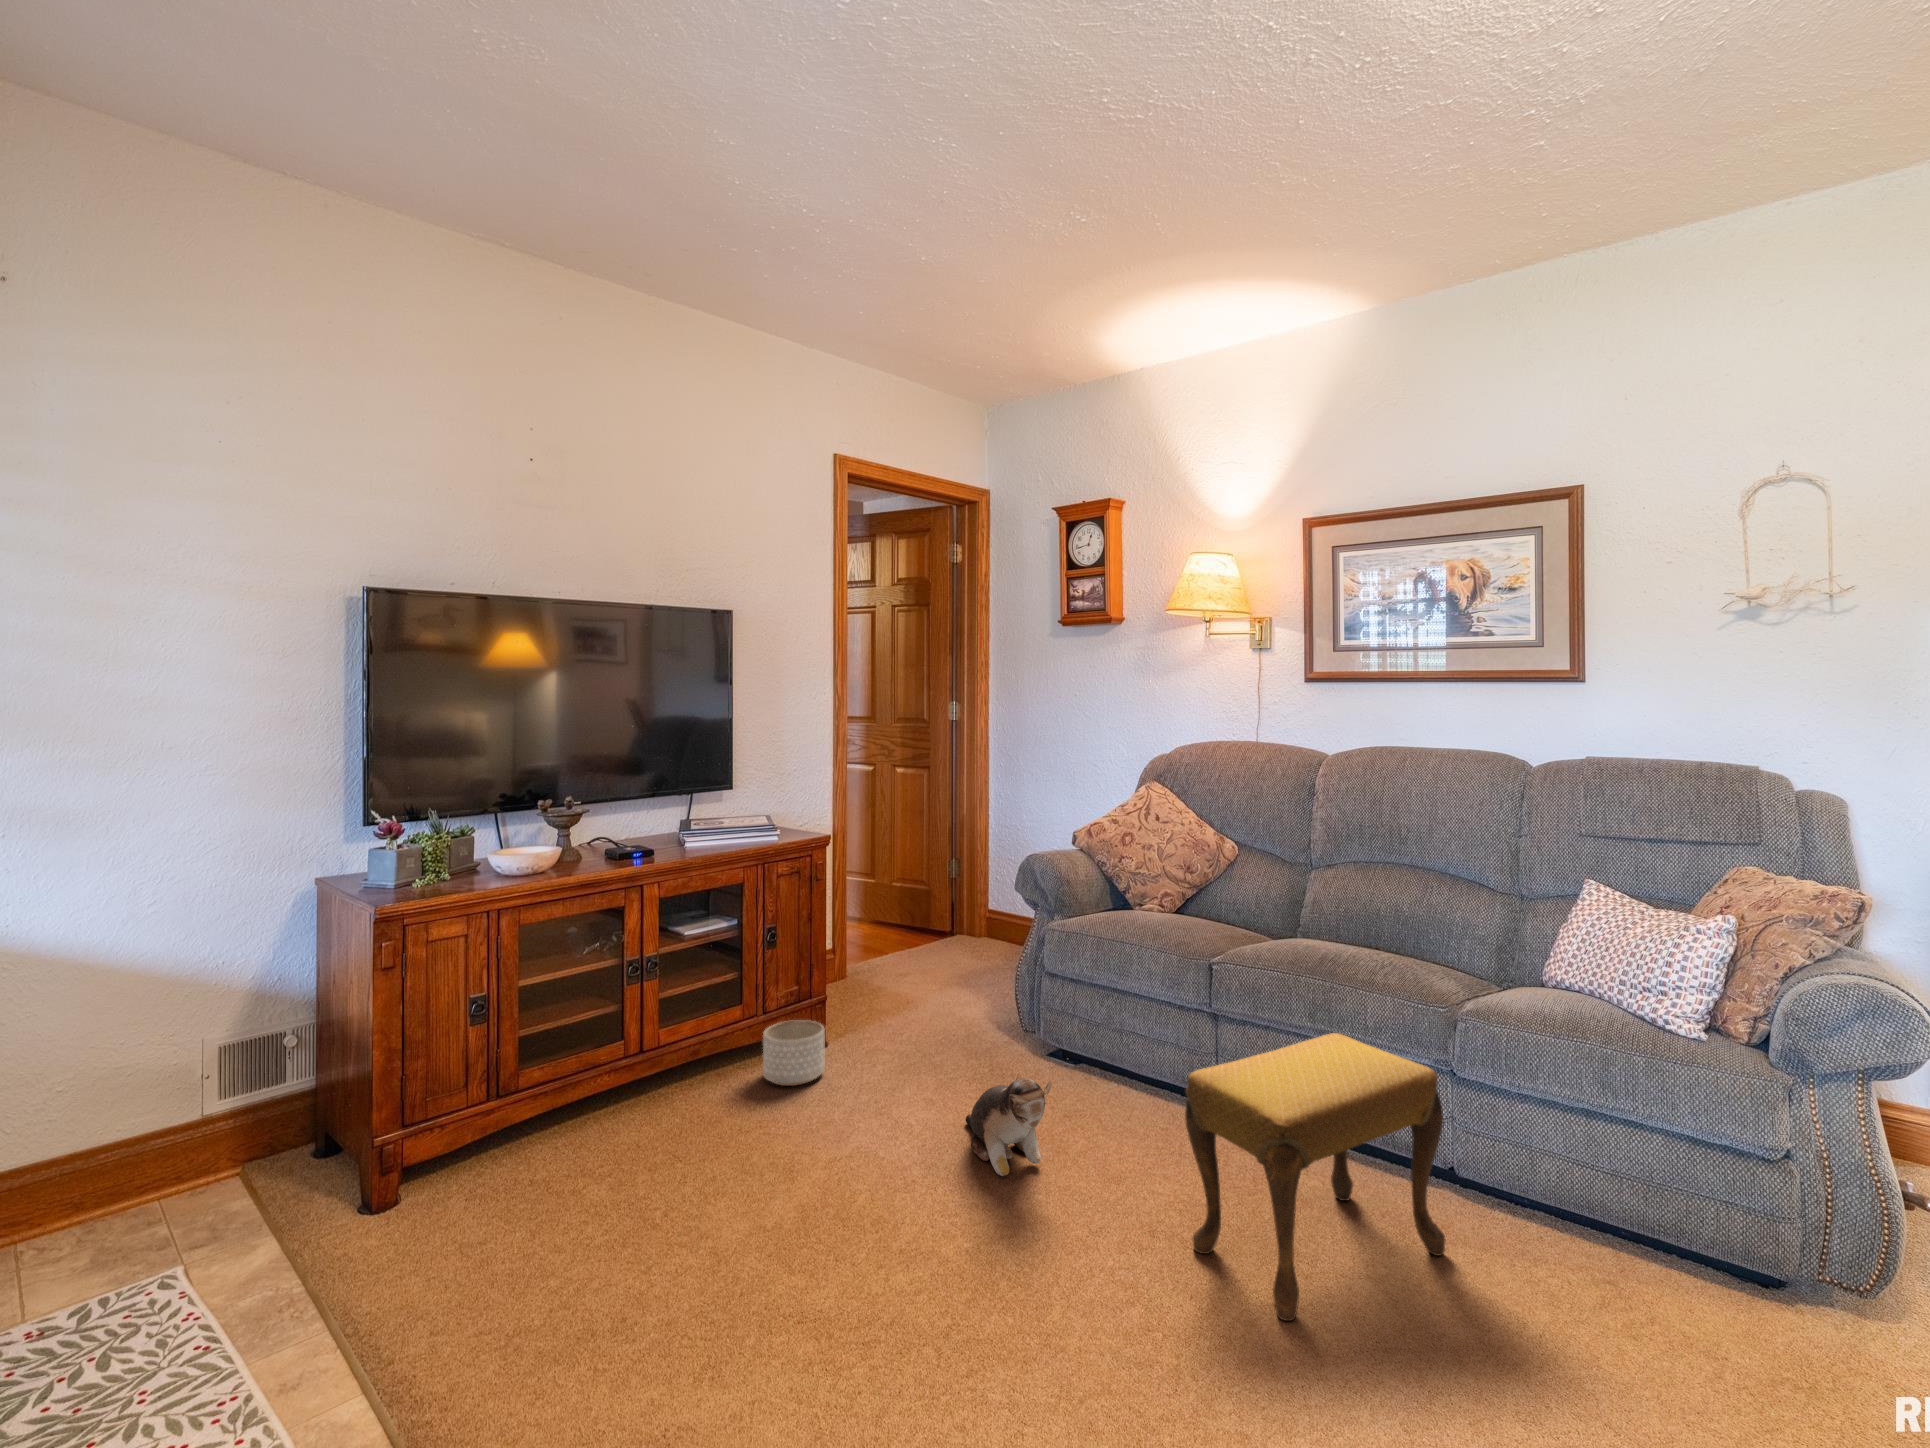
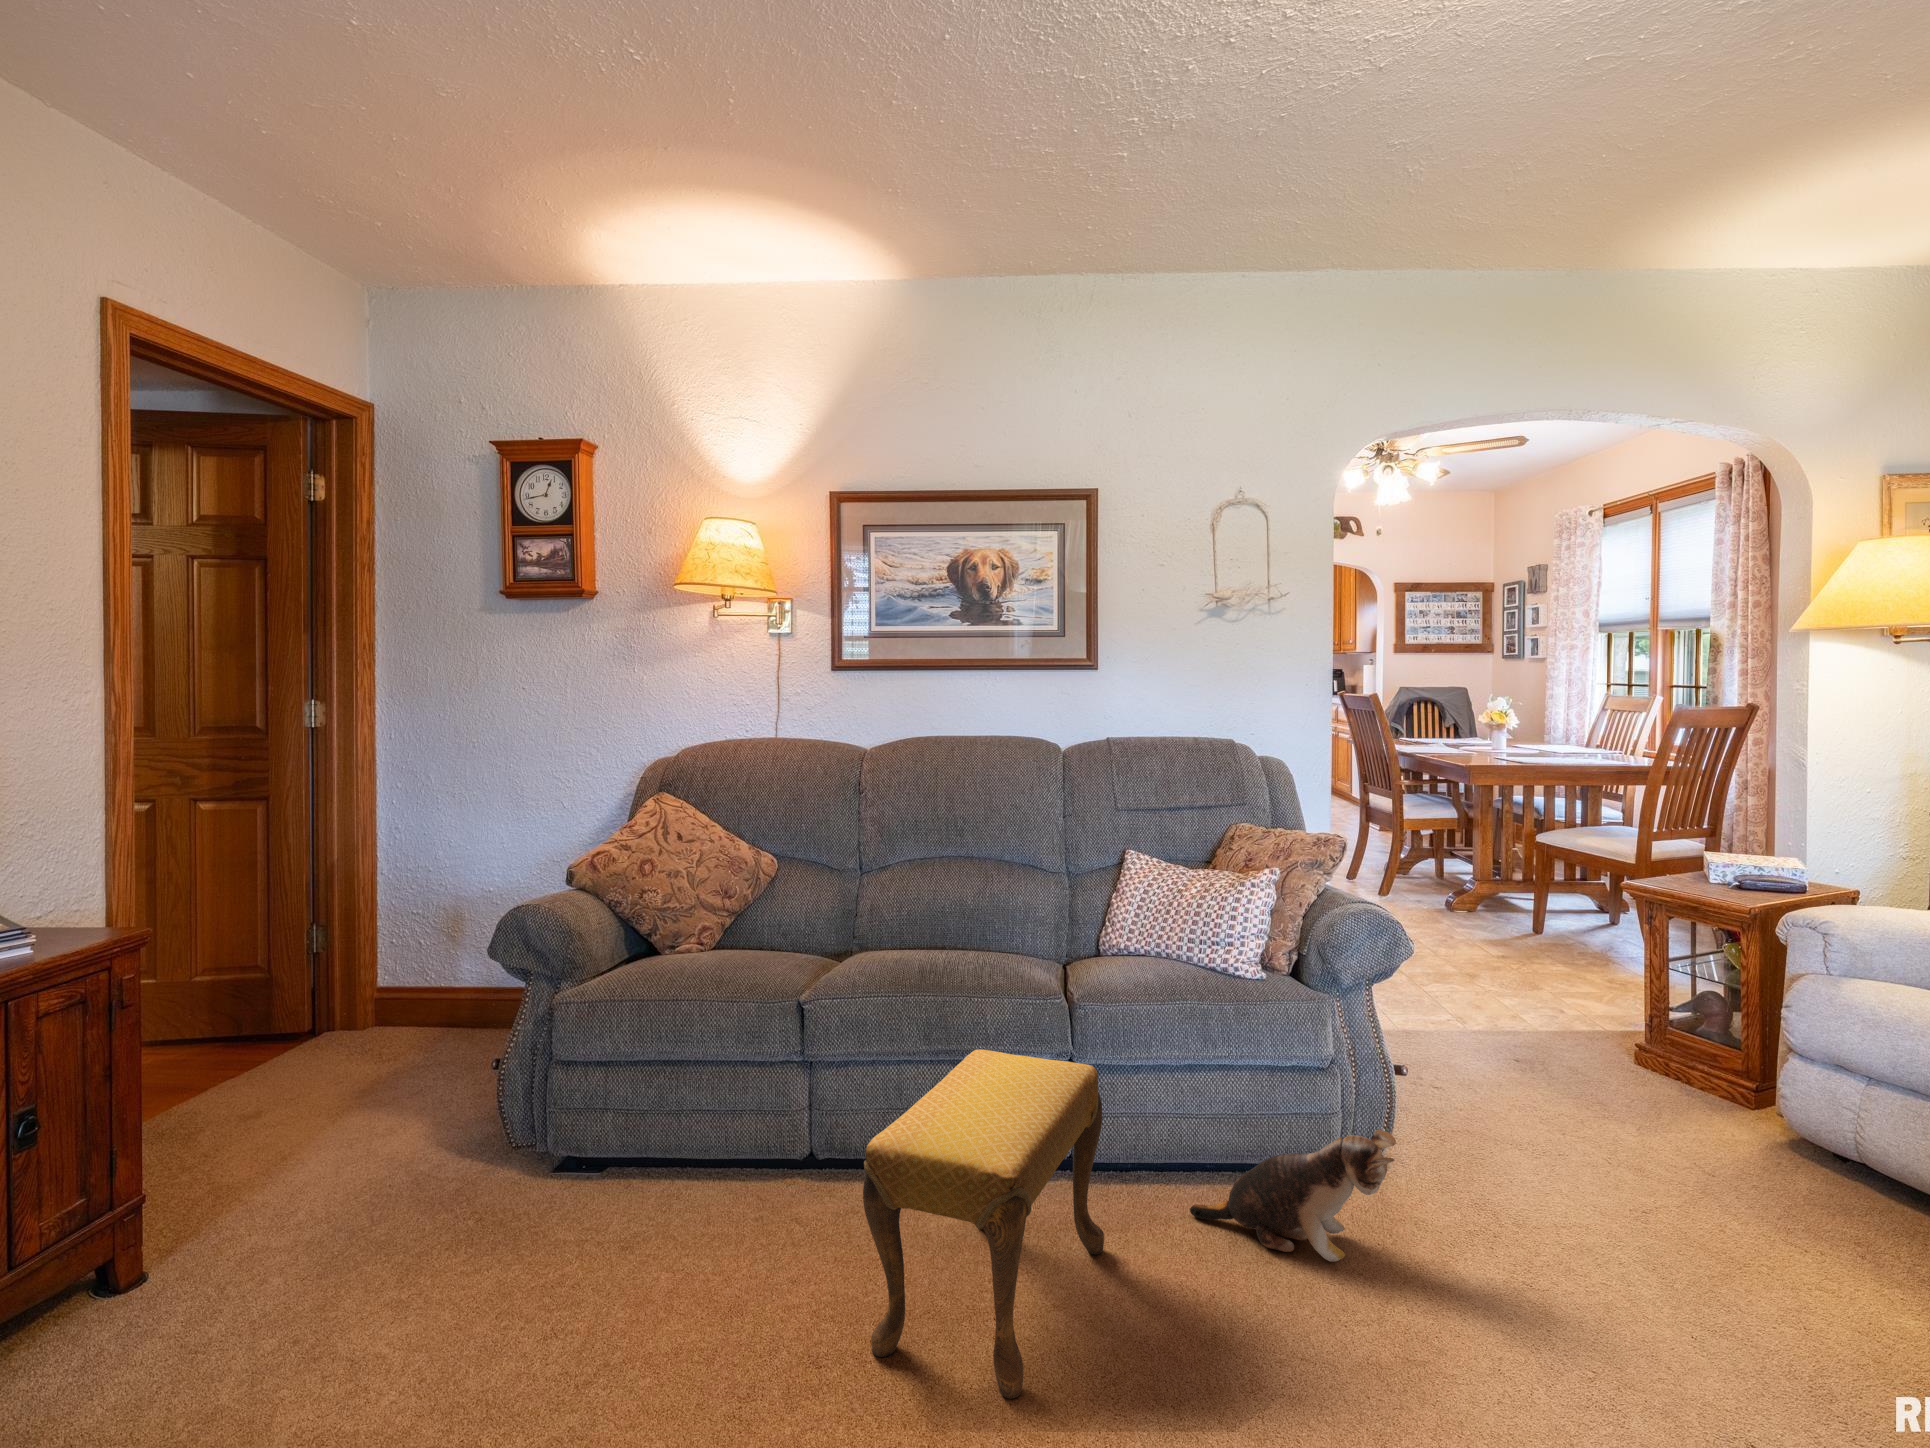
planter: present [763,1020,825,1086] -> none [41,1227,179,1361]
plush toy: present [965,1077,1052,1176] -> present [1190,1130,1396,1262]

